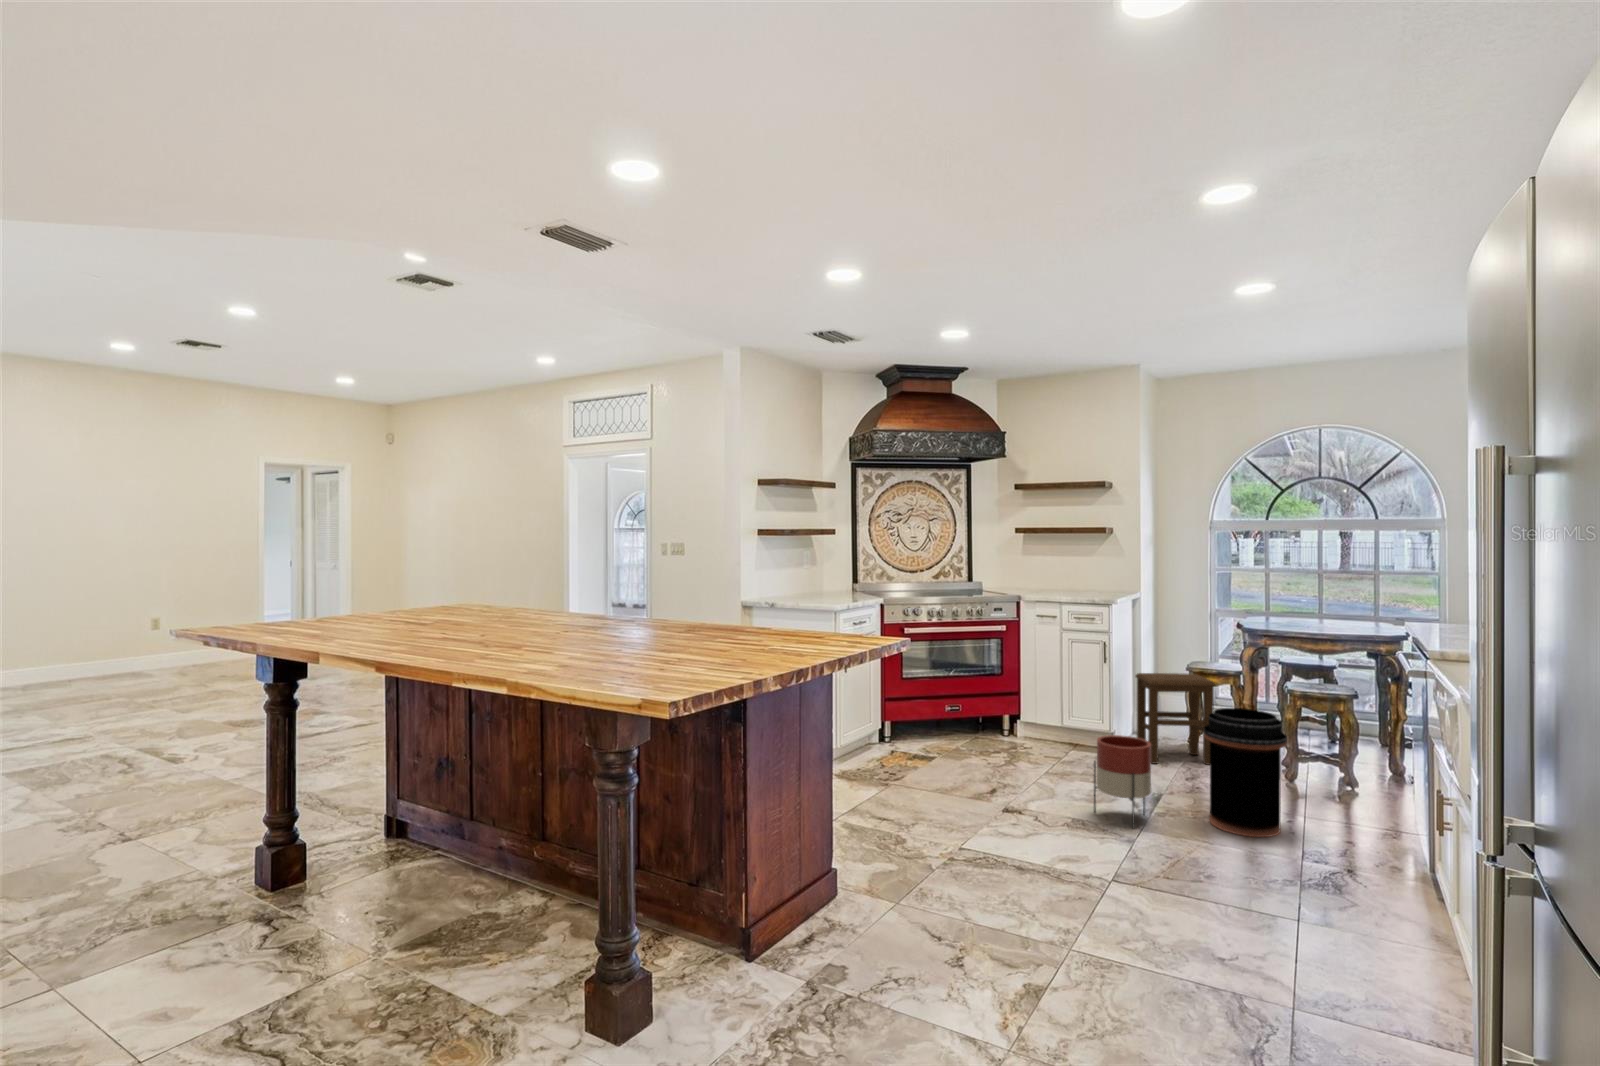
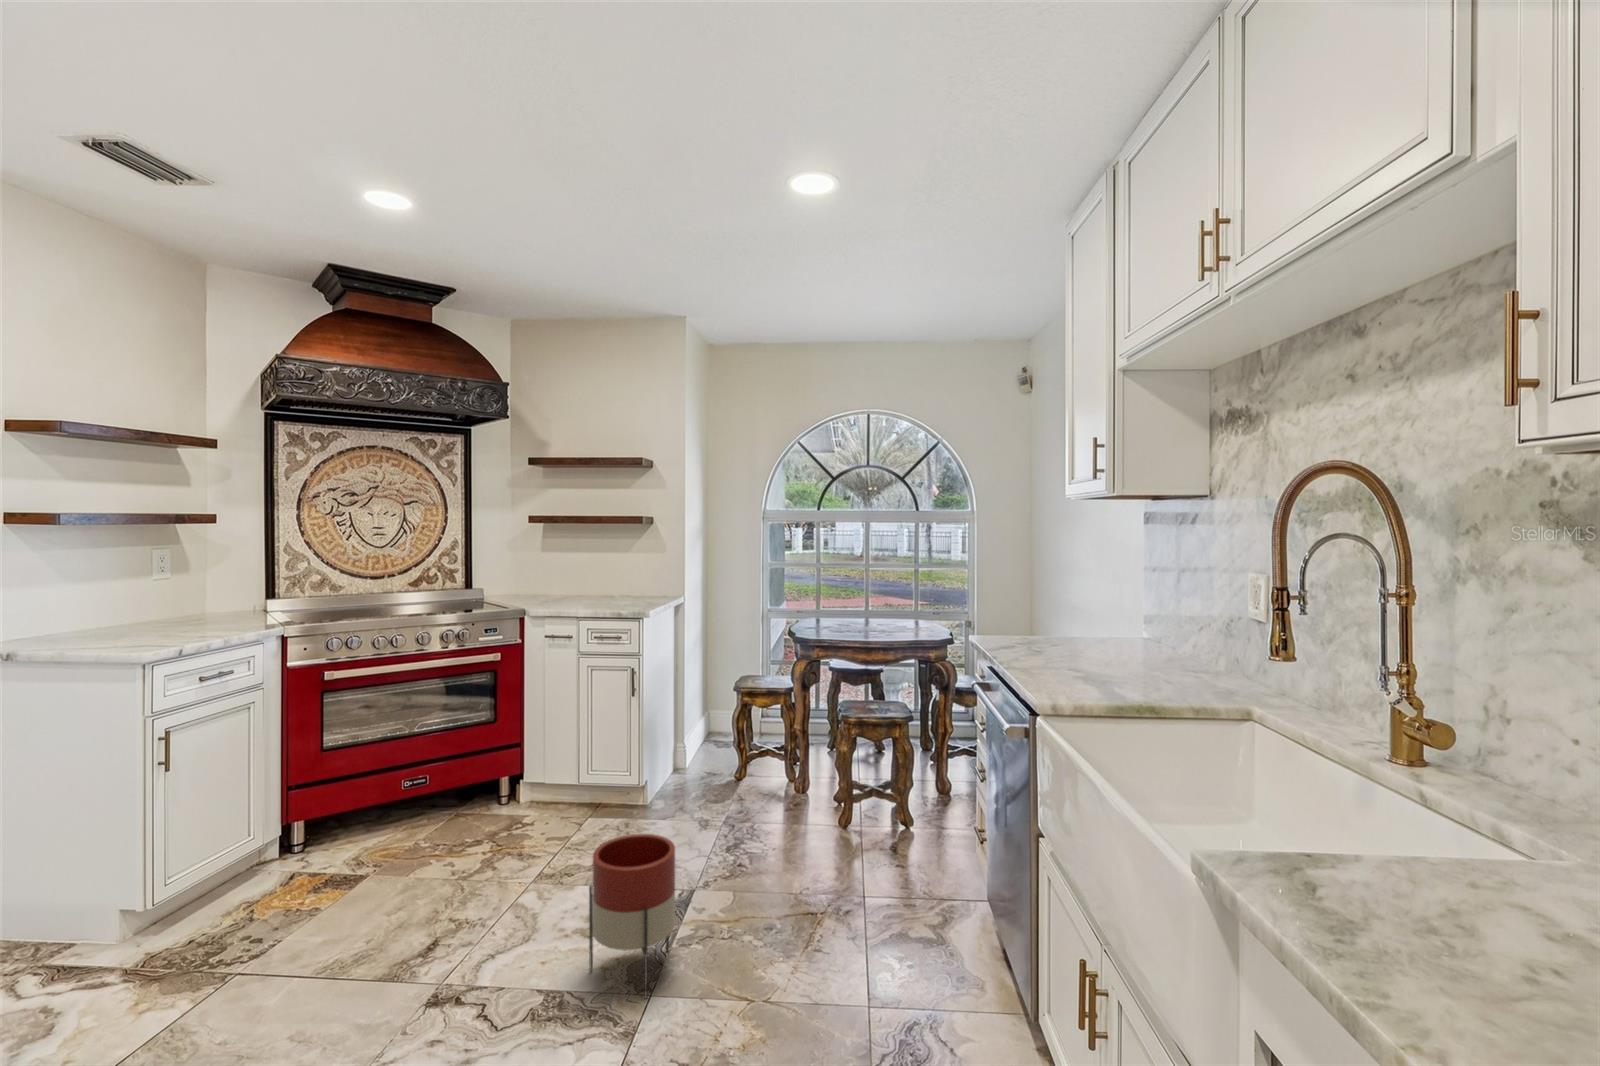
stool: present [1136,673,1215,765] -> none [671,696,765,825]
trash can: present [1204,708,1287,837] -> none [750,767,855,966]

